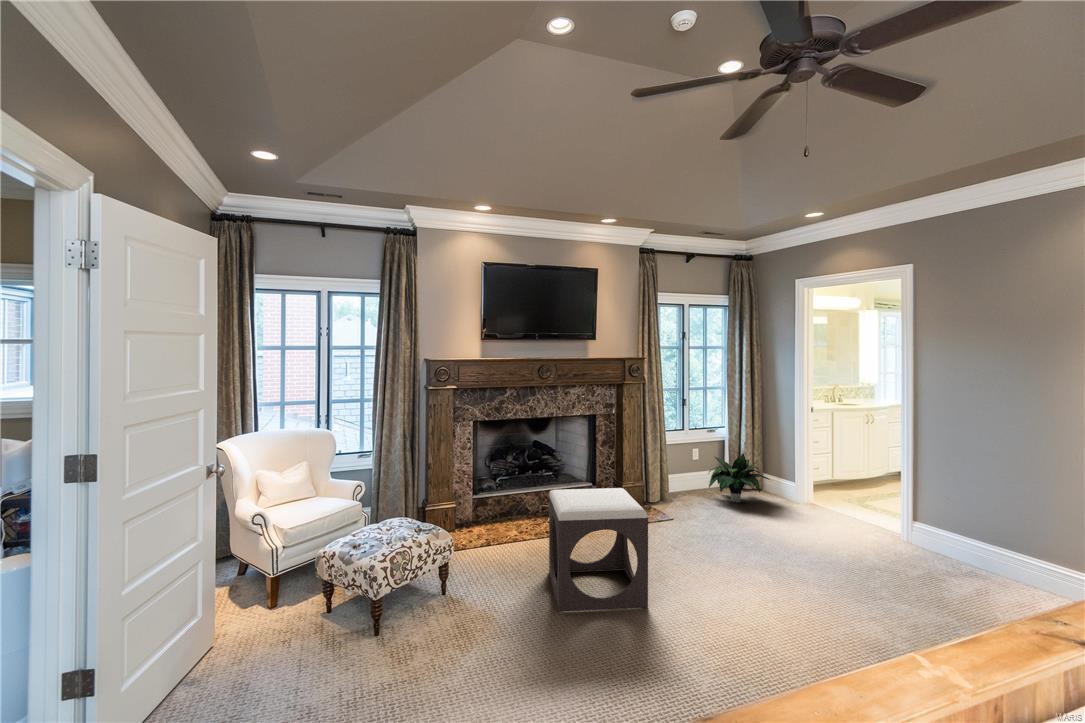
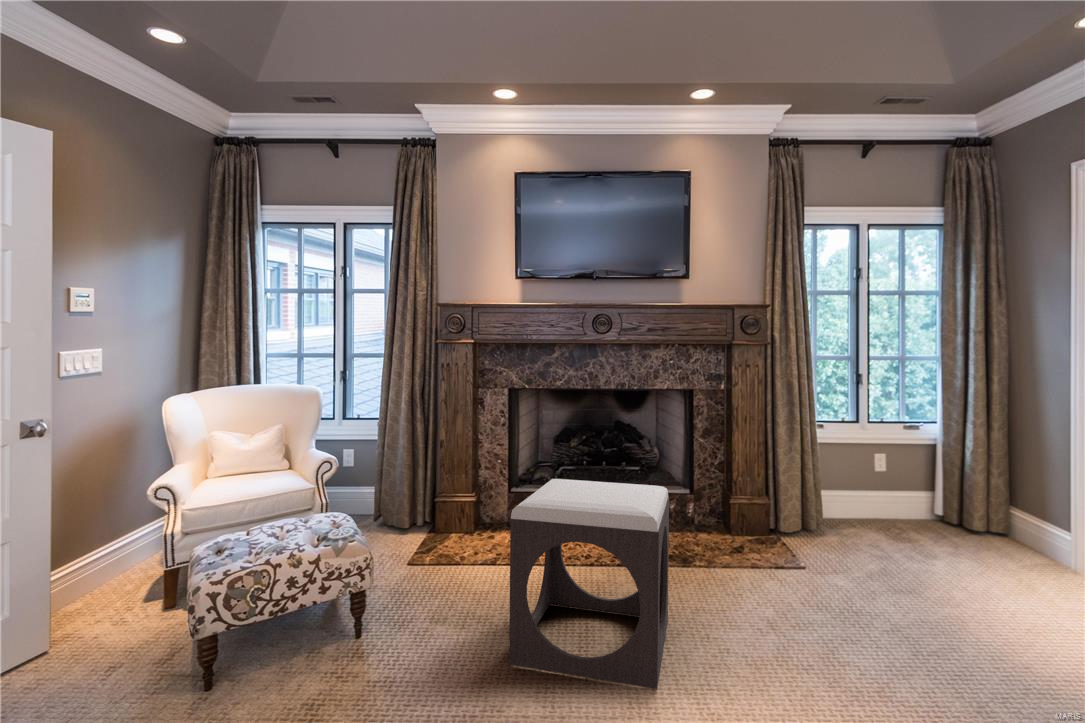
potted plant: present [709,453,770,502] -> none [891,465,1021,548]

